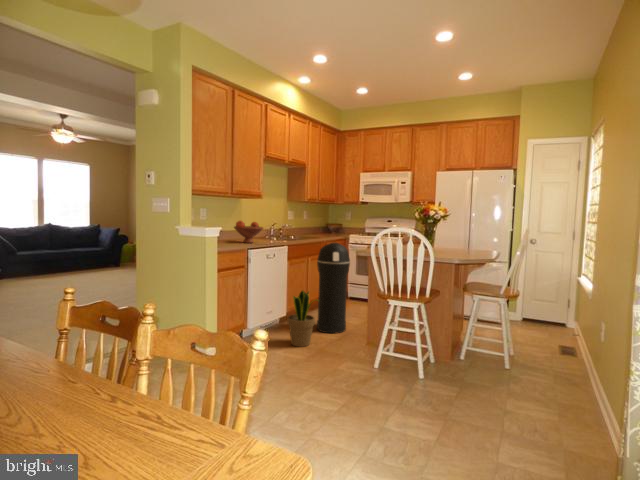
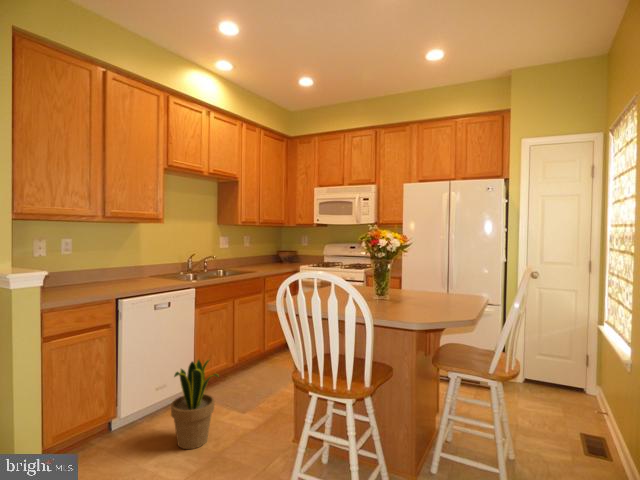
fruit bowl: present [234,221,263,243] -> none [110,254,157,286]
trash can: present [317,243,350,333] -> none [232,283,279,416]

